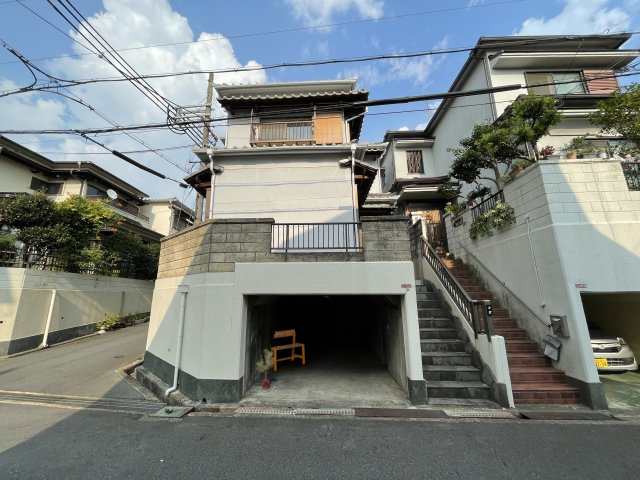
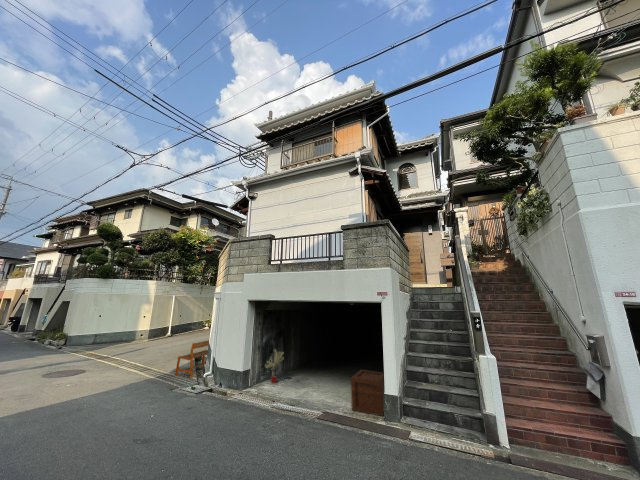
bench: present [270,329,305,371] -> present [175,340,209,377]
wooden crate: none [371,361,407,402] -> present [351,370,384,416]

